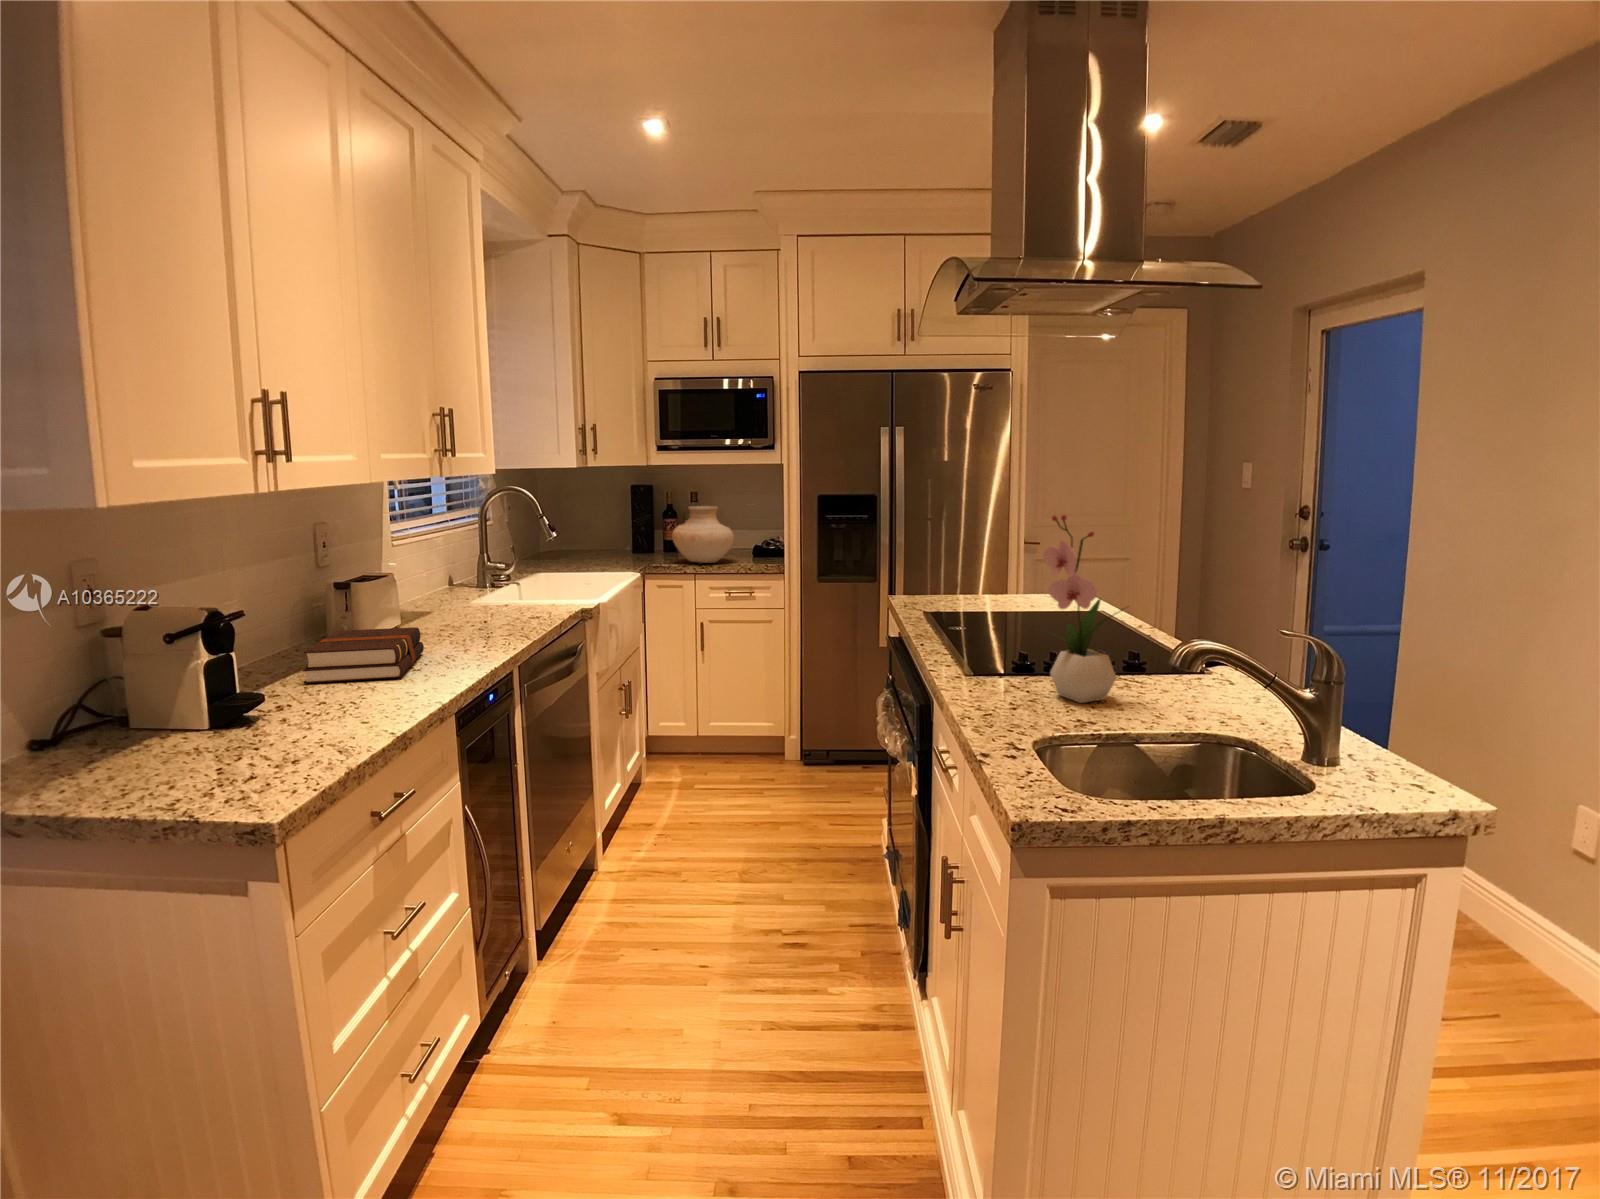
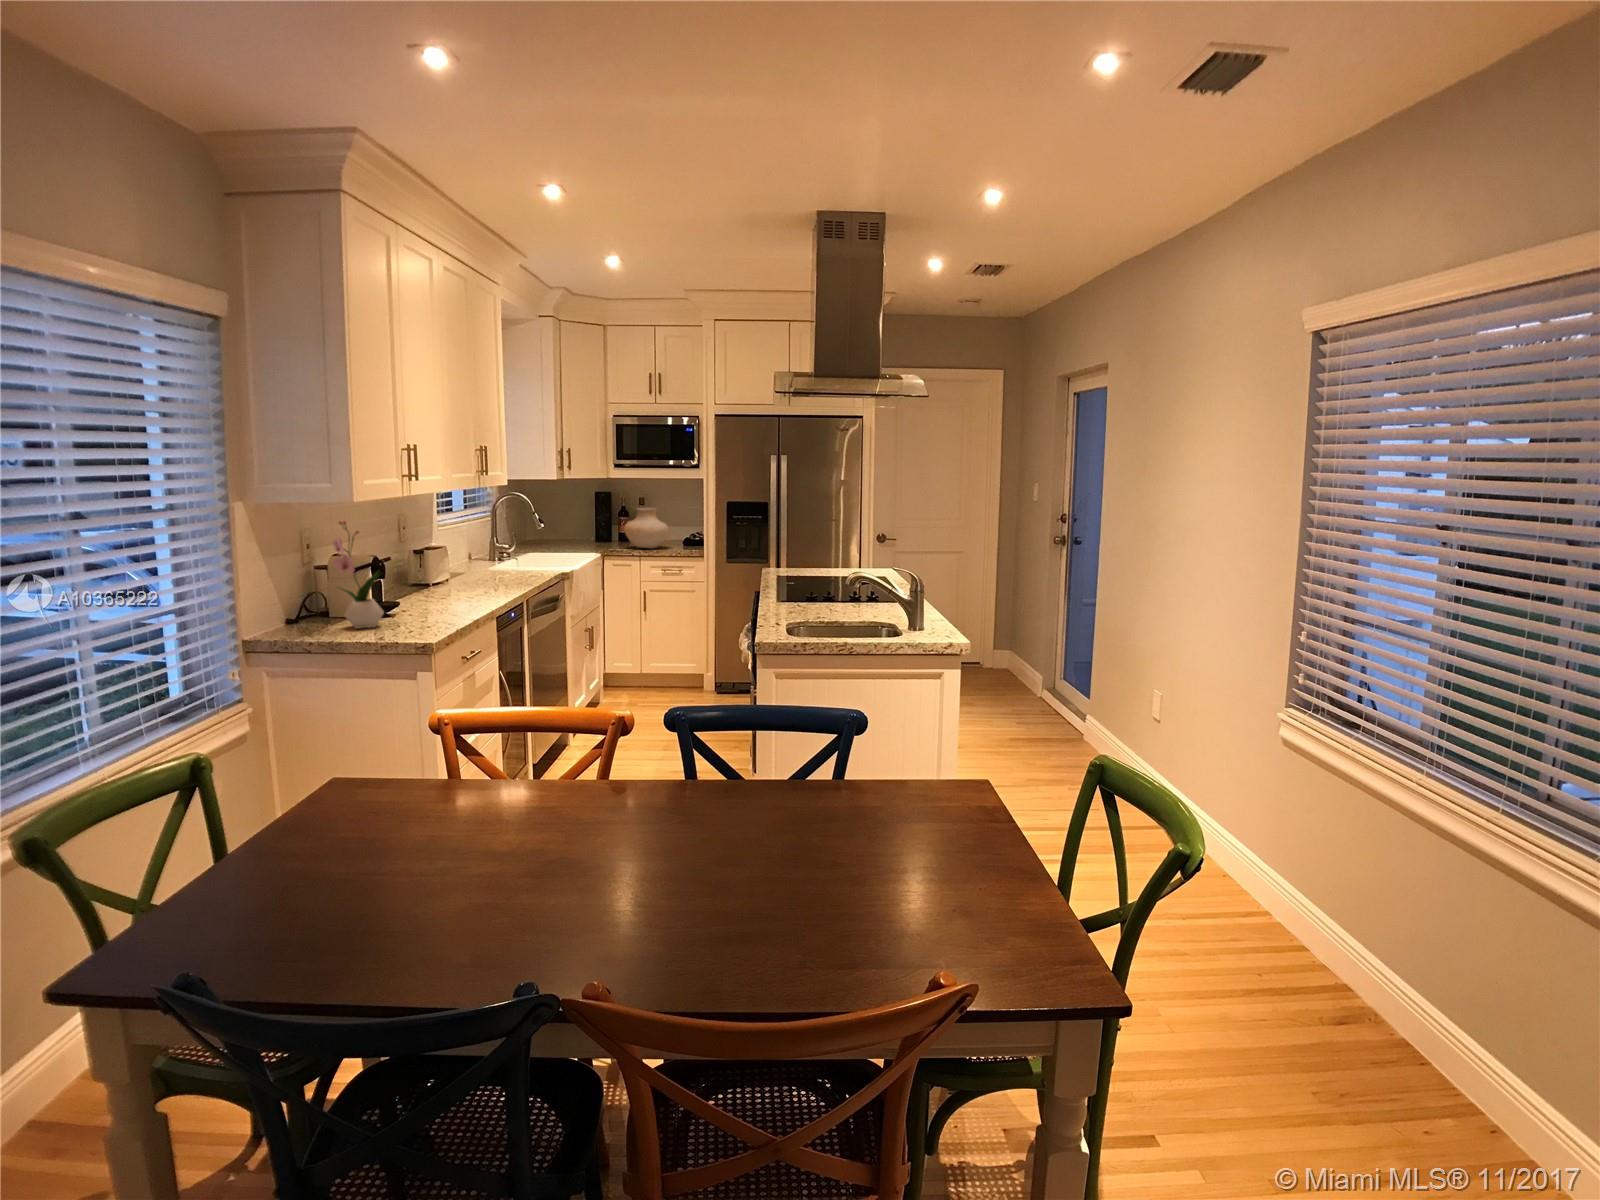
flower arrangement: present [1043,515,1118,703] -> present [333,521,384,629]
hardback book: present [302,627,424,683] -> none [409,576,471,602]

